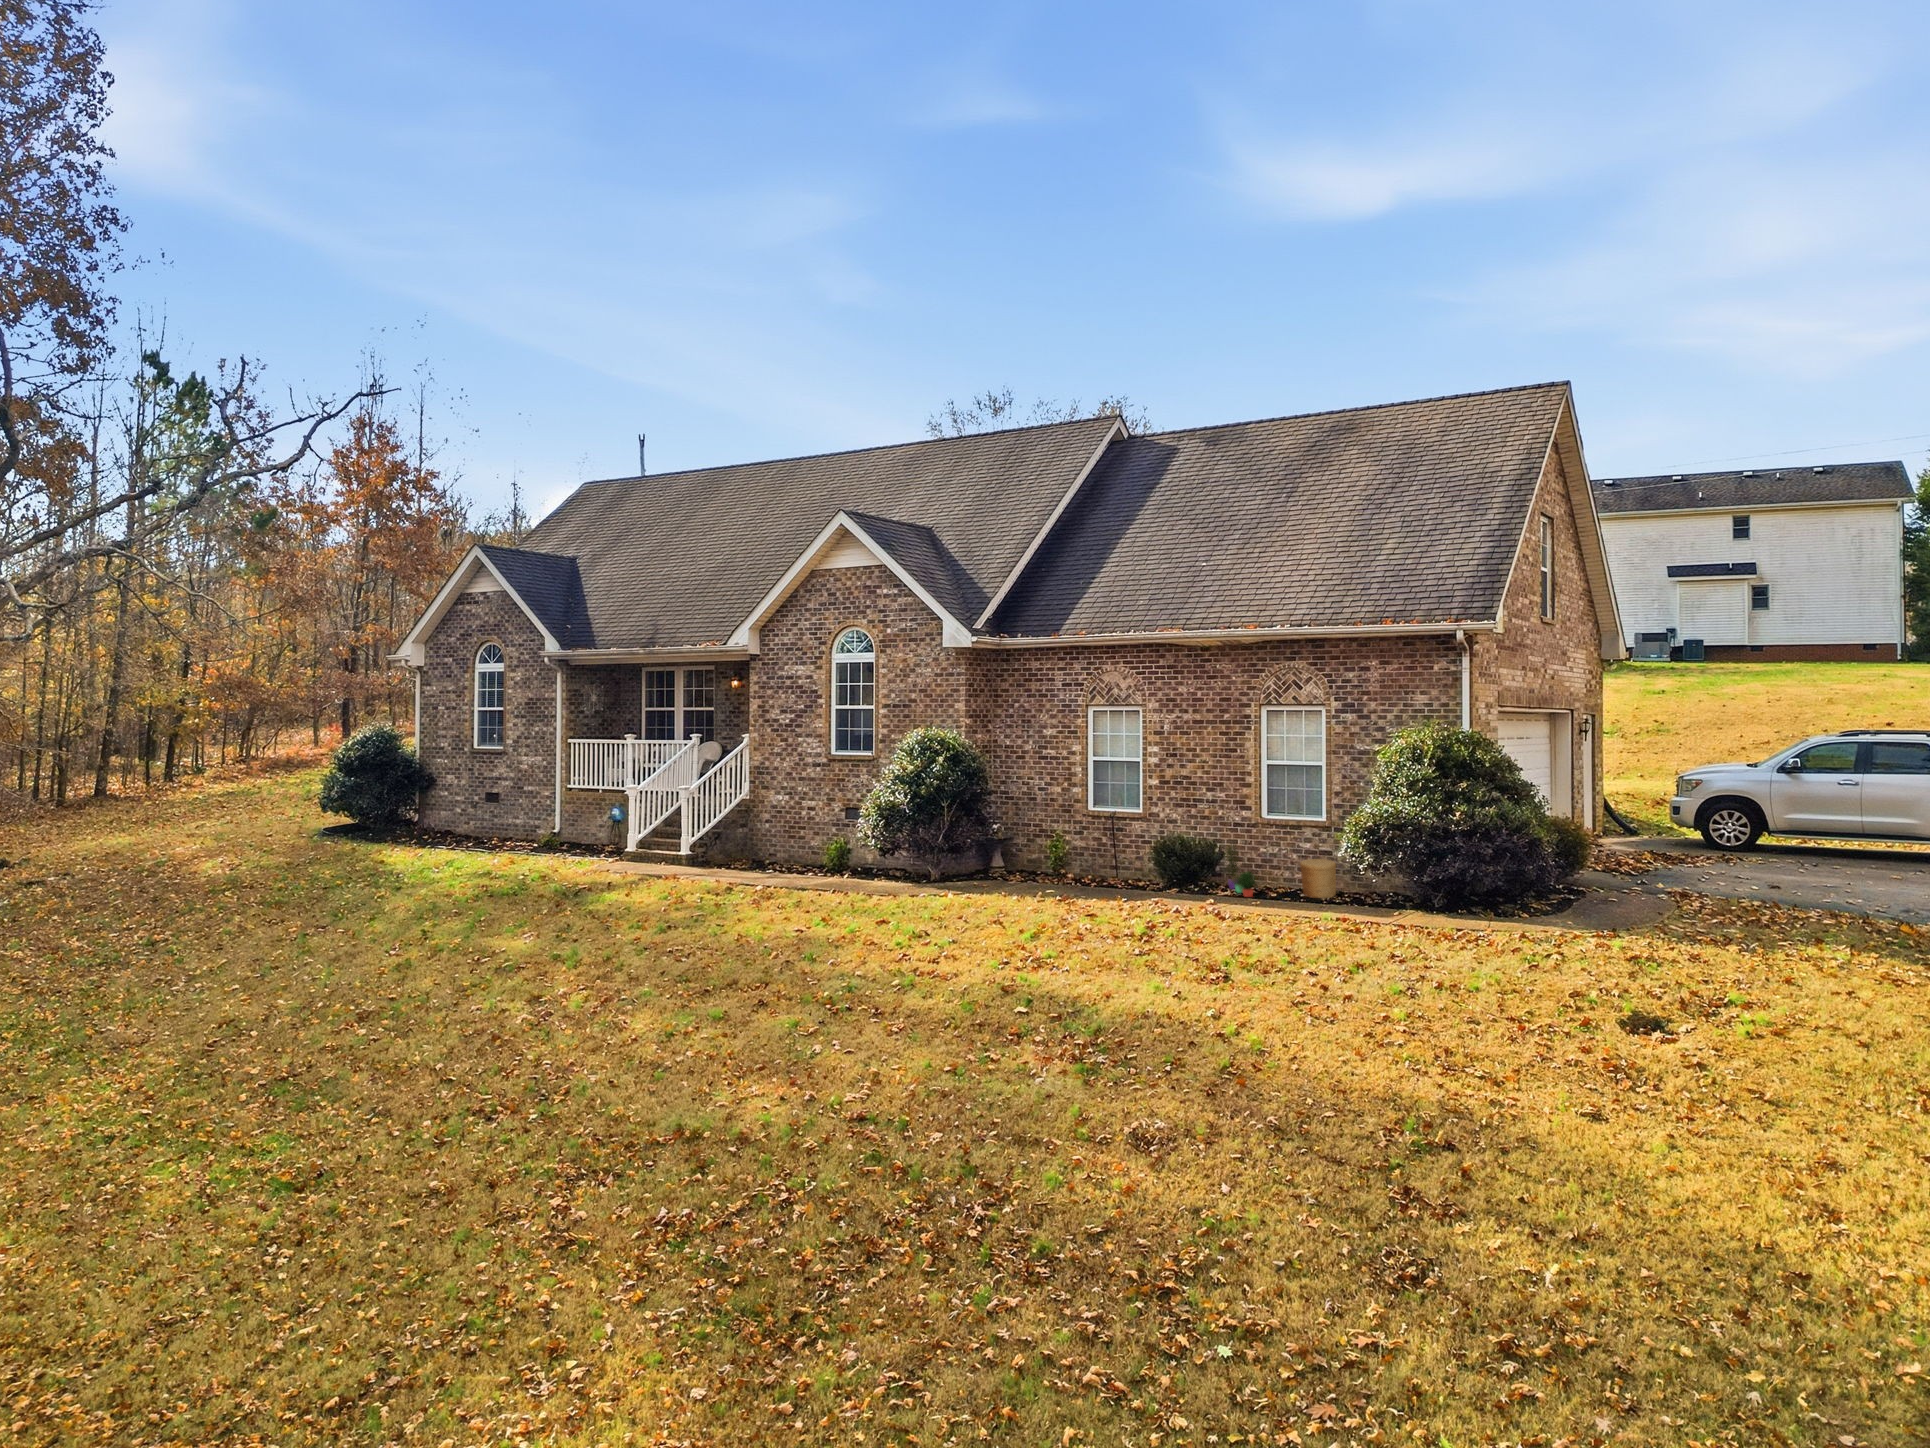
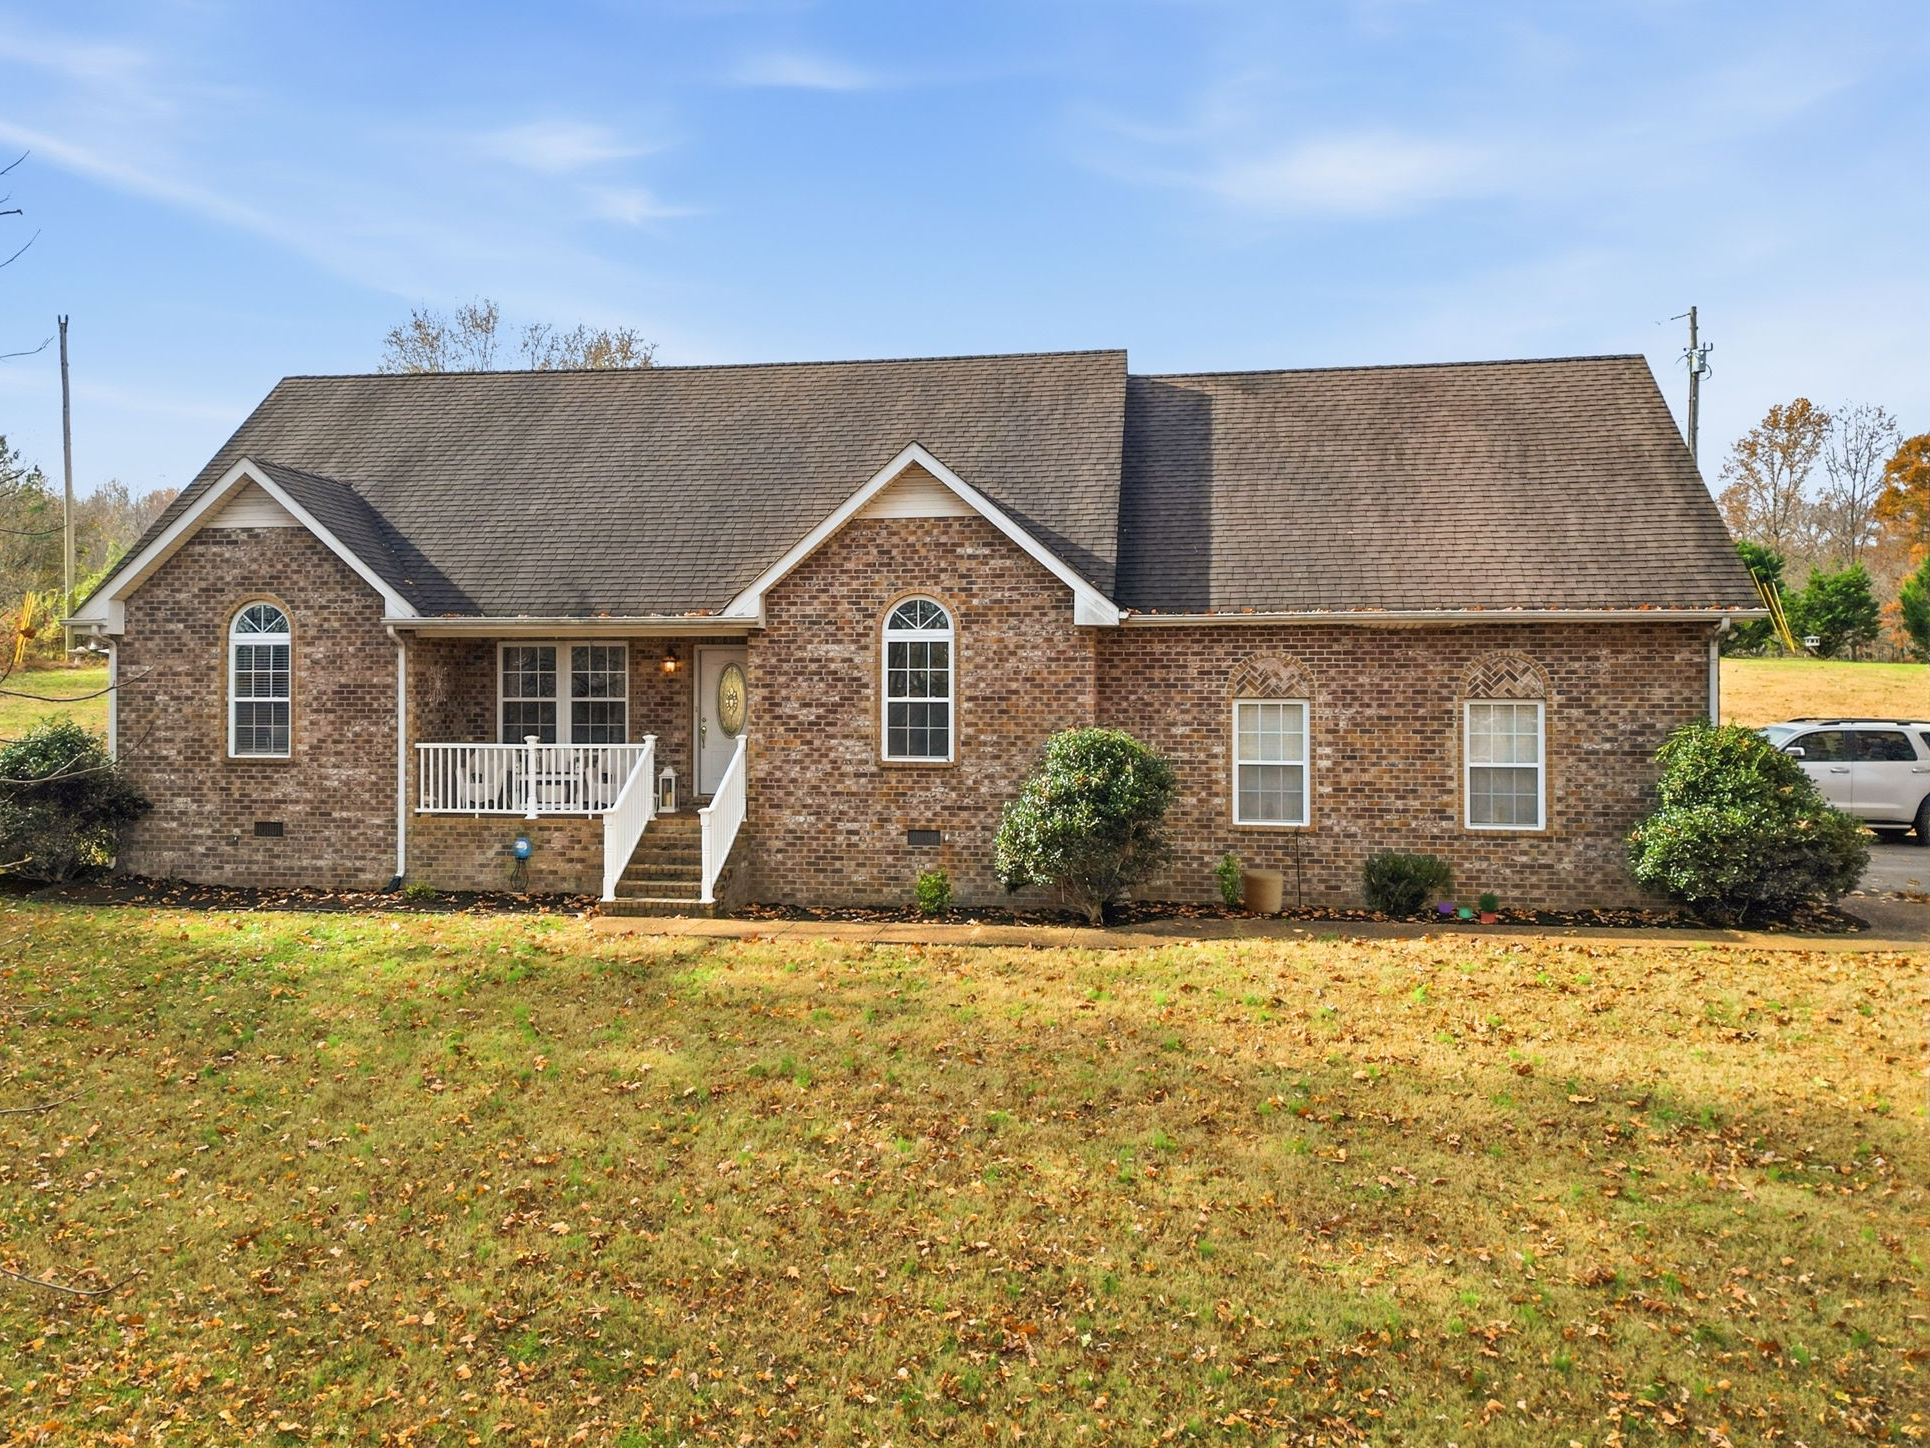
woven basket: present [1300,859,1336,898] -> present [1243,869,1283,913]

